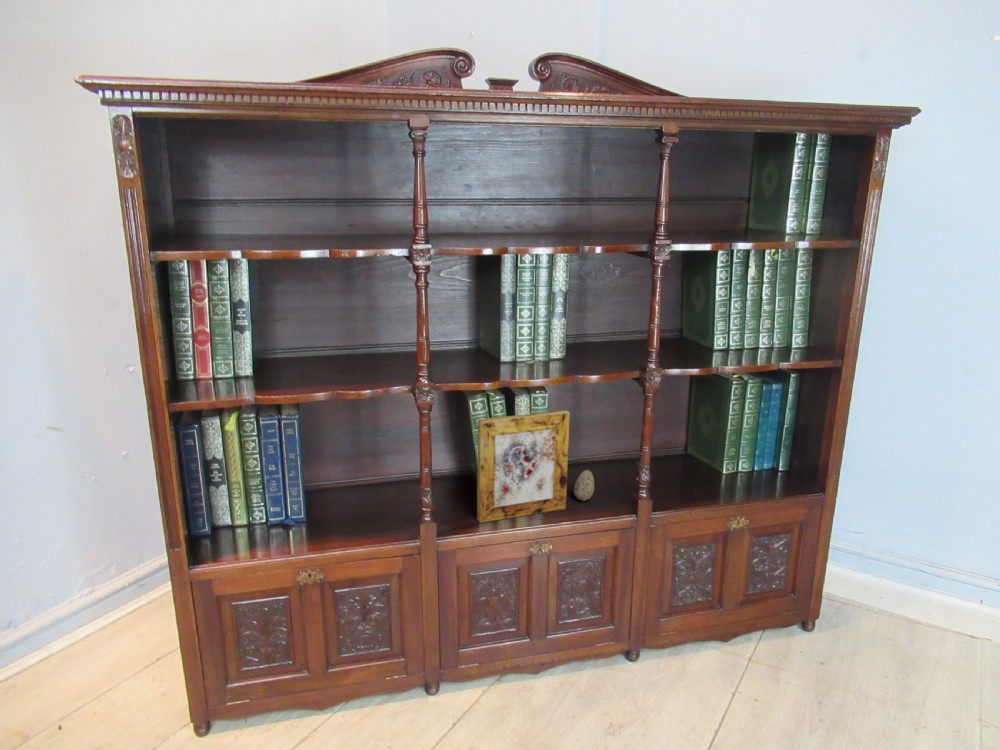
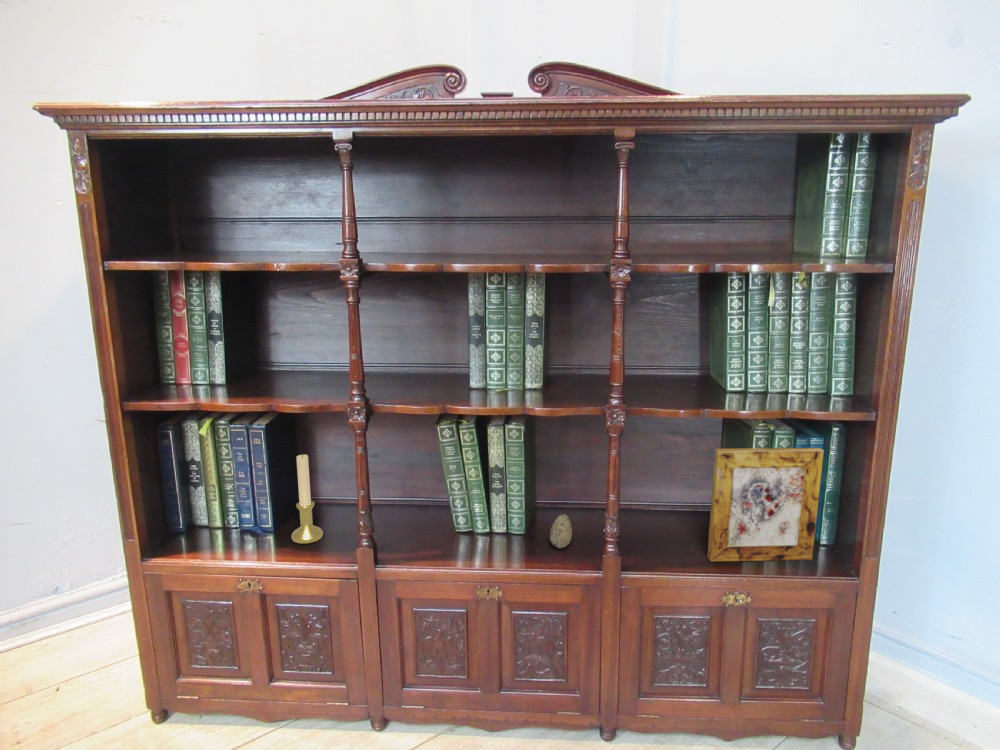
picture frame: present [477,410,570,523] -> present [707,448,824,561]
candle holder: none [327,438,359,530] -> present [292,454,323,544]

